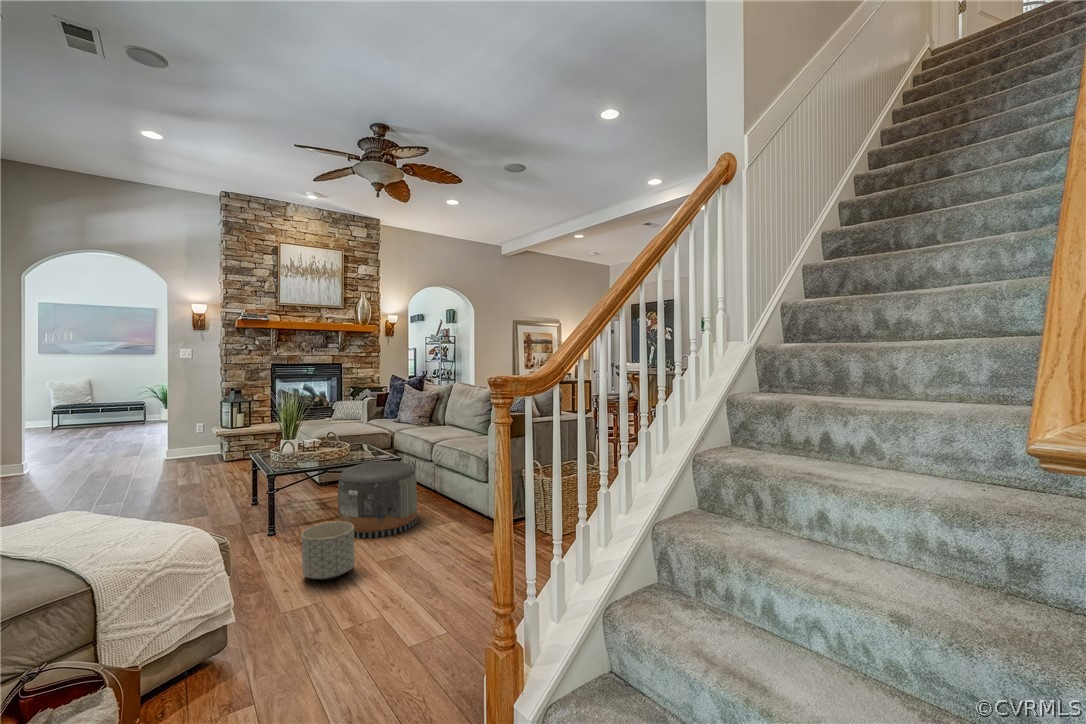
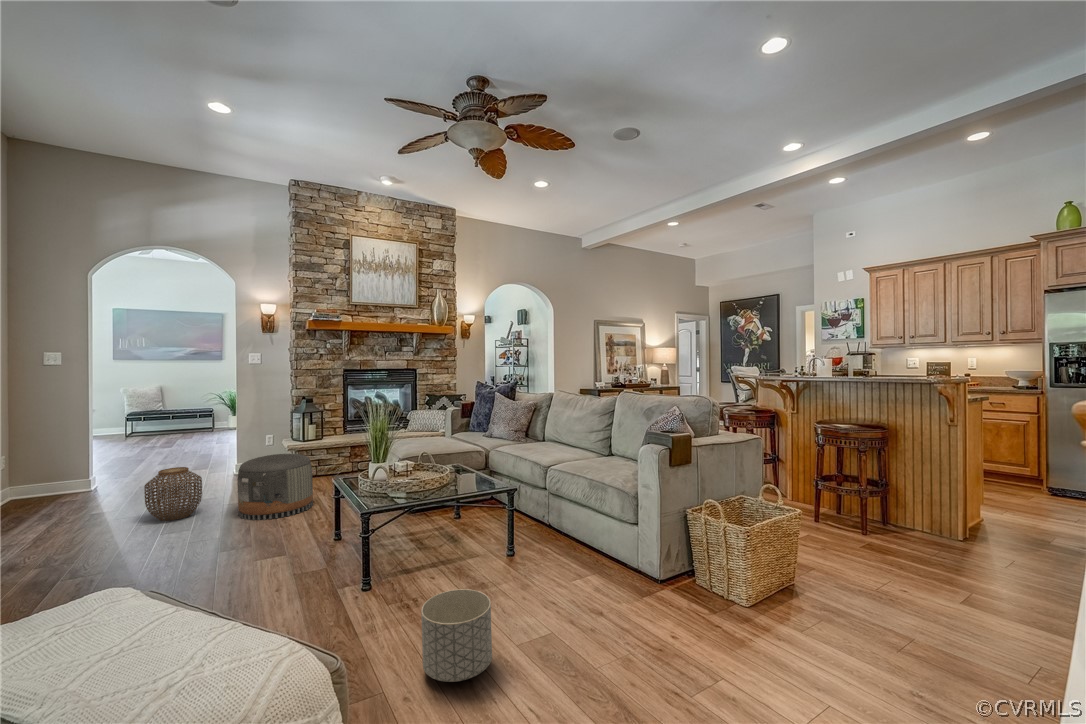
woven basket: none [81,449,135,495] -> present [144,467,202,521]
pouf: present [338,461,417,538] -> present [237,454,313,520]

